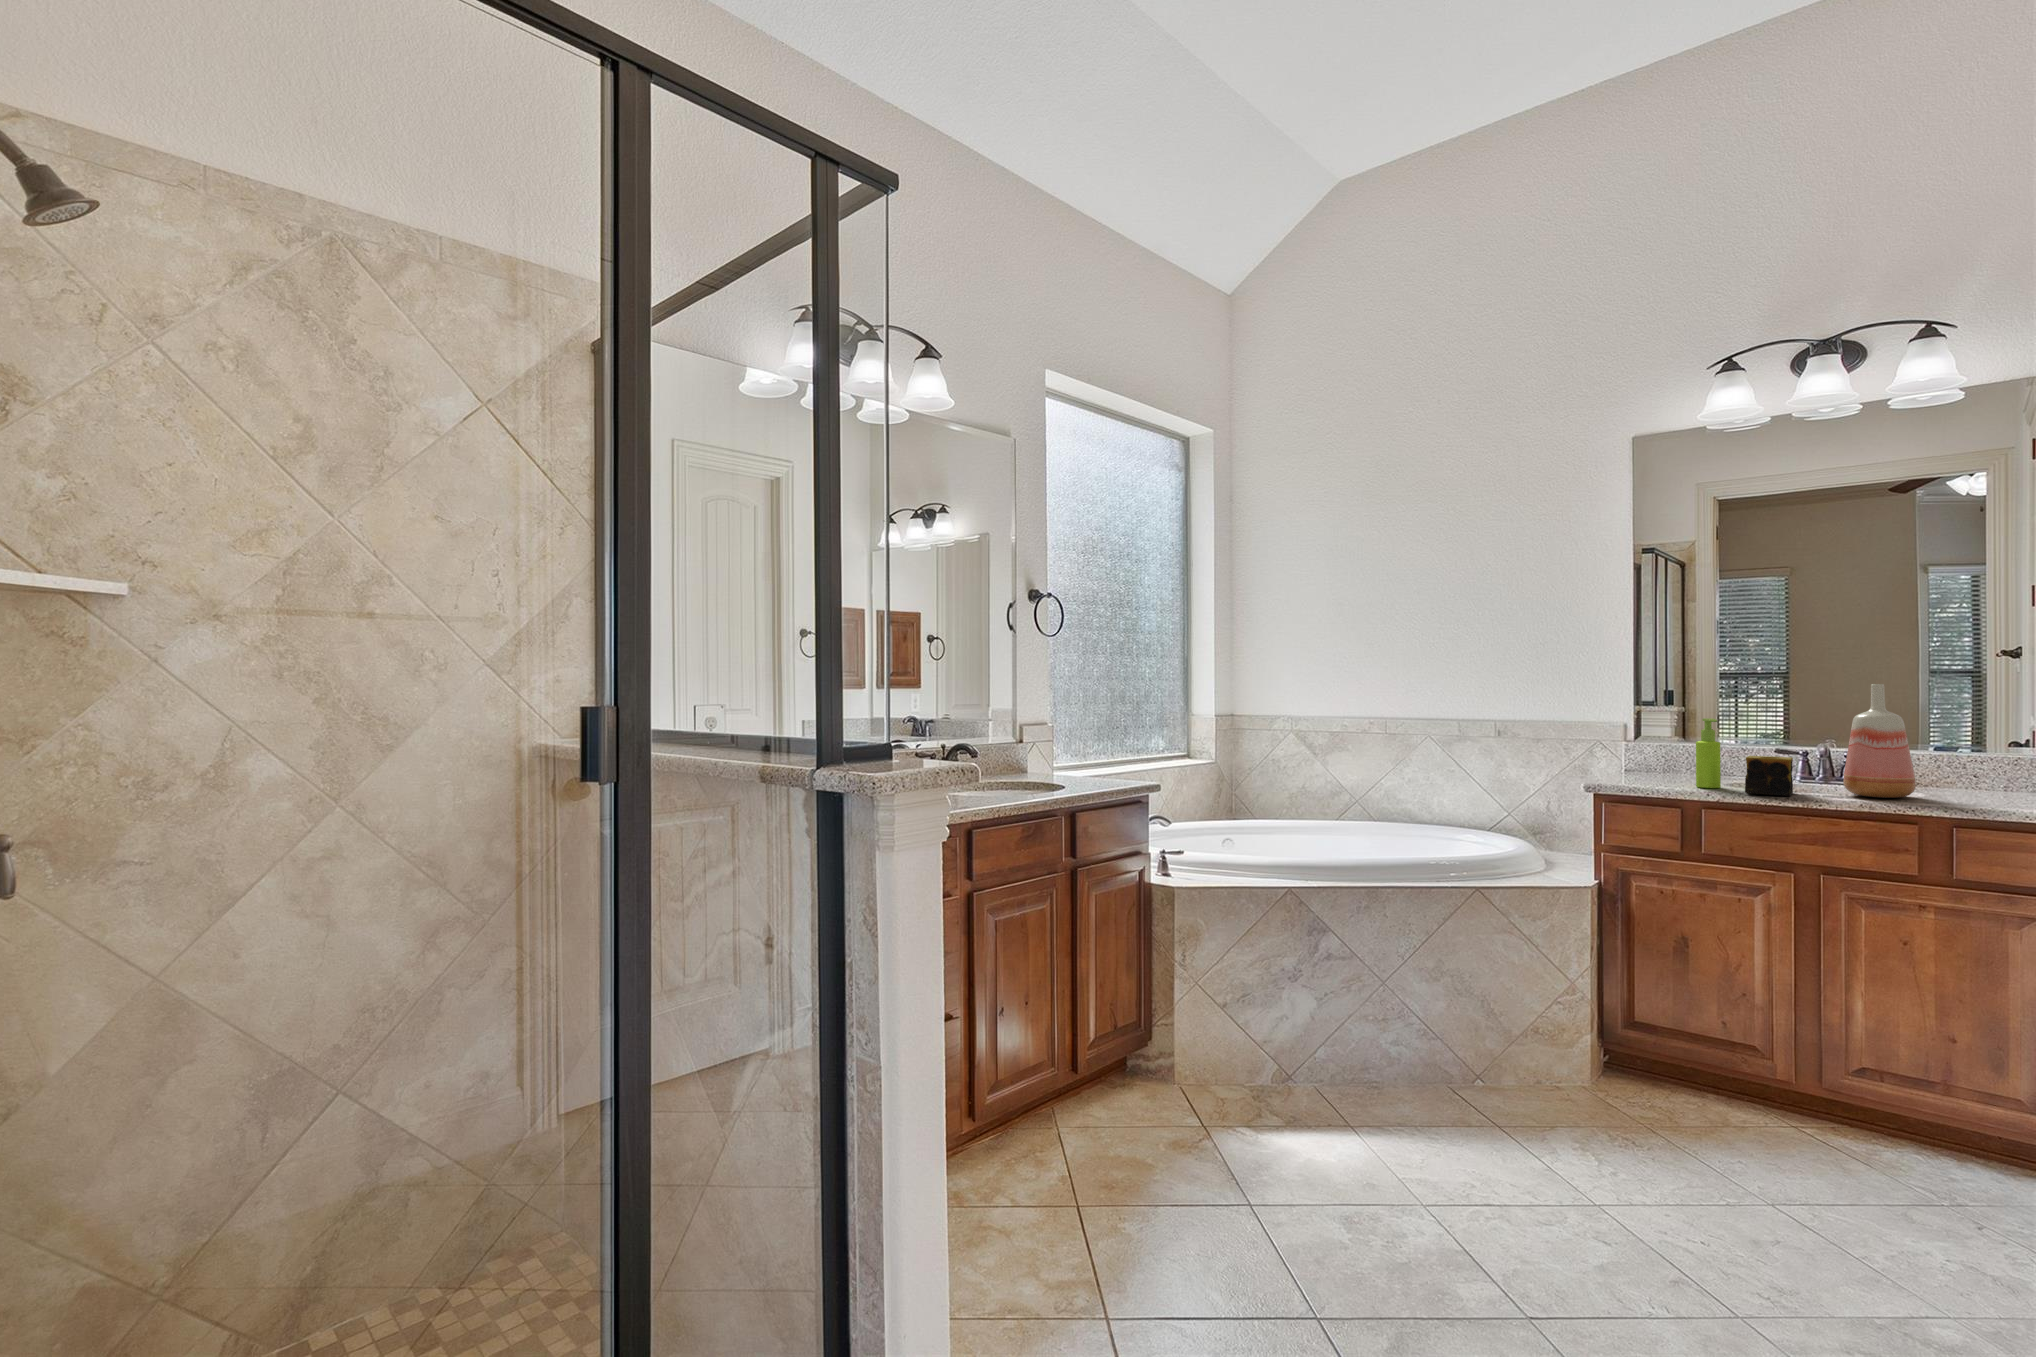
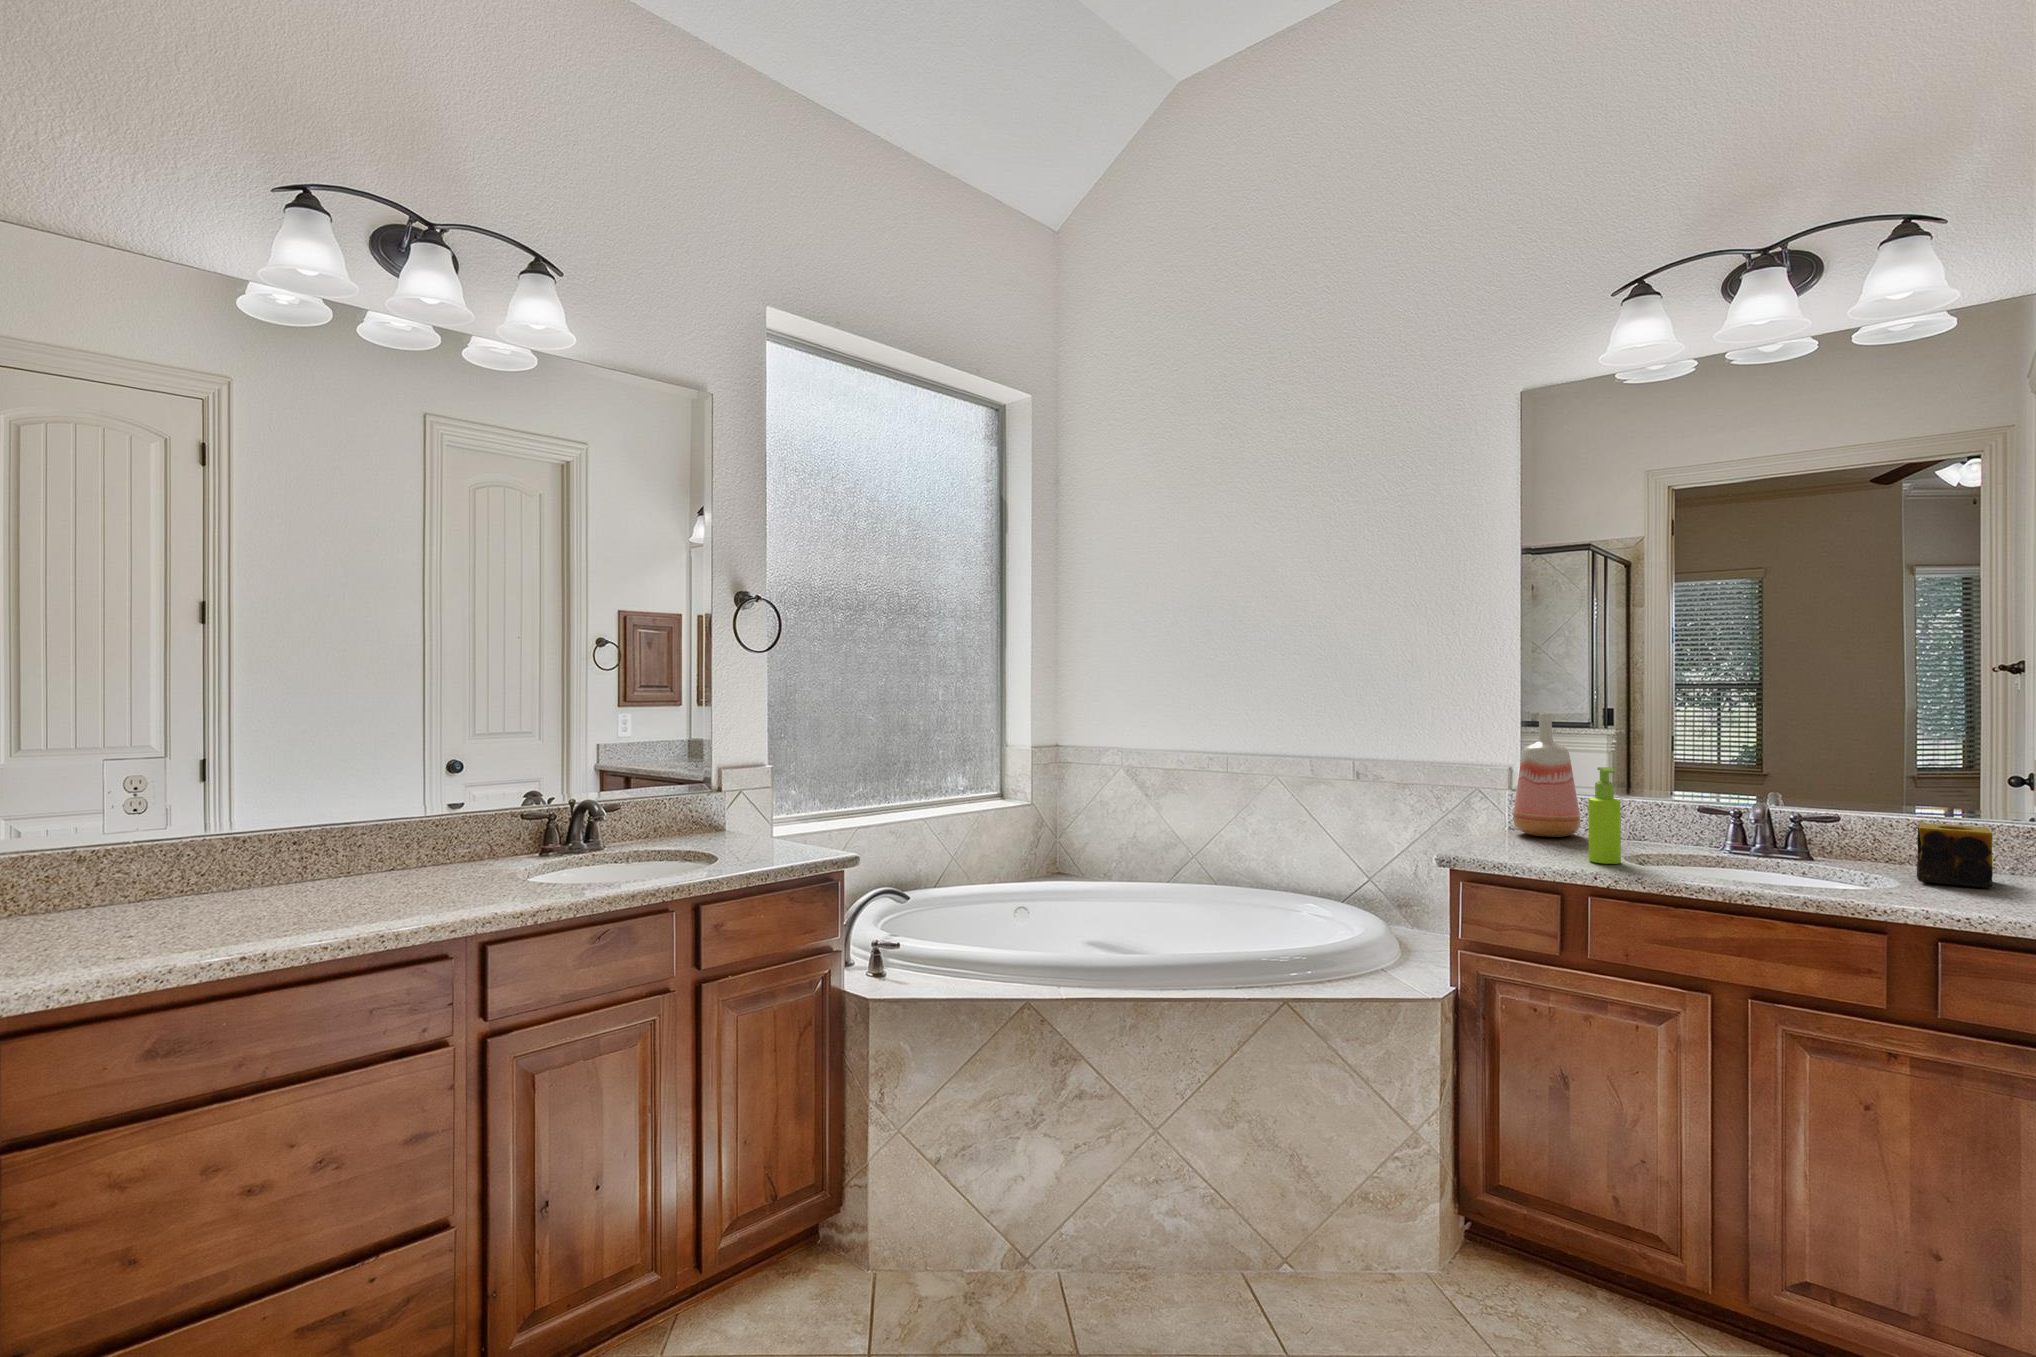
vase: present [1843,684,1916,798] -> present [1513,713,1580,837]
candle: present [1745,756,1793,796] -> present [1917,823,1993,888]

